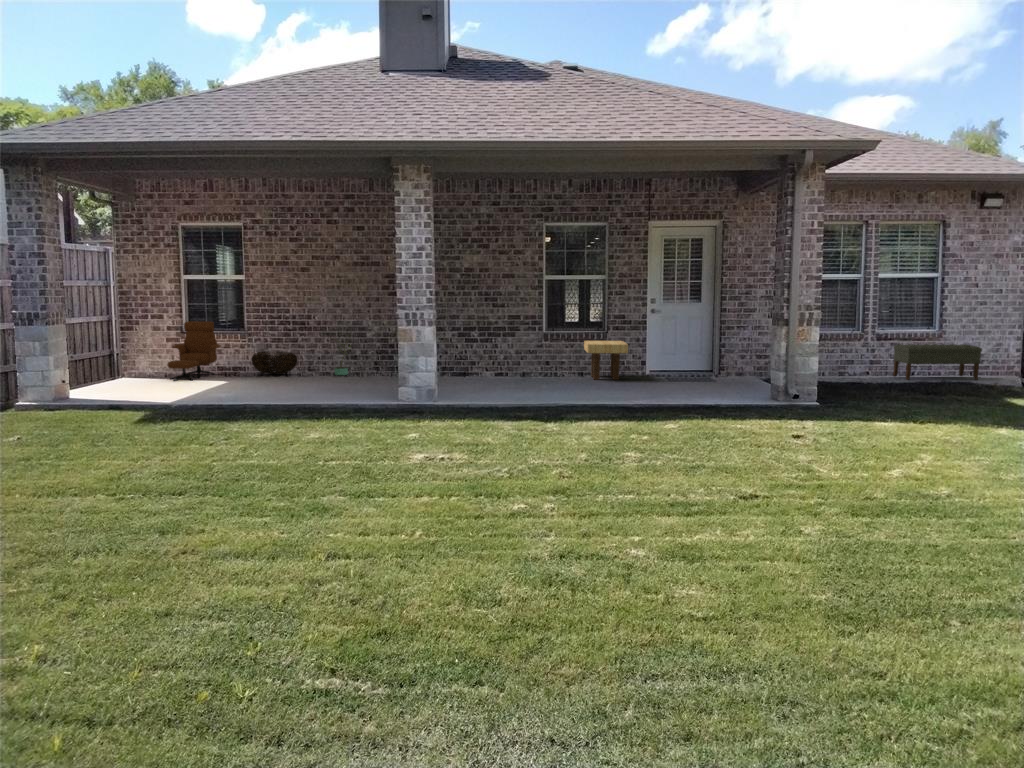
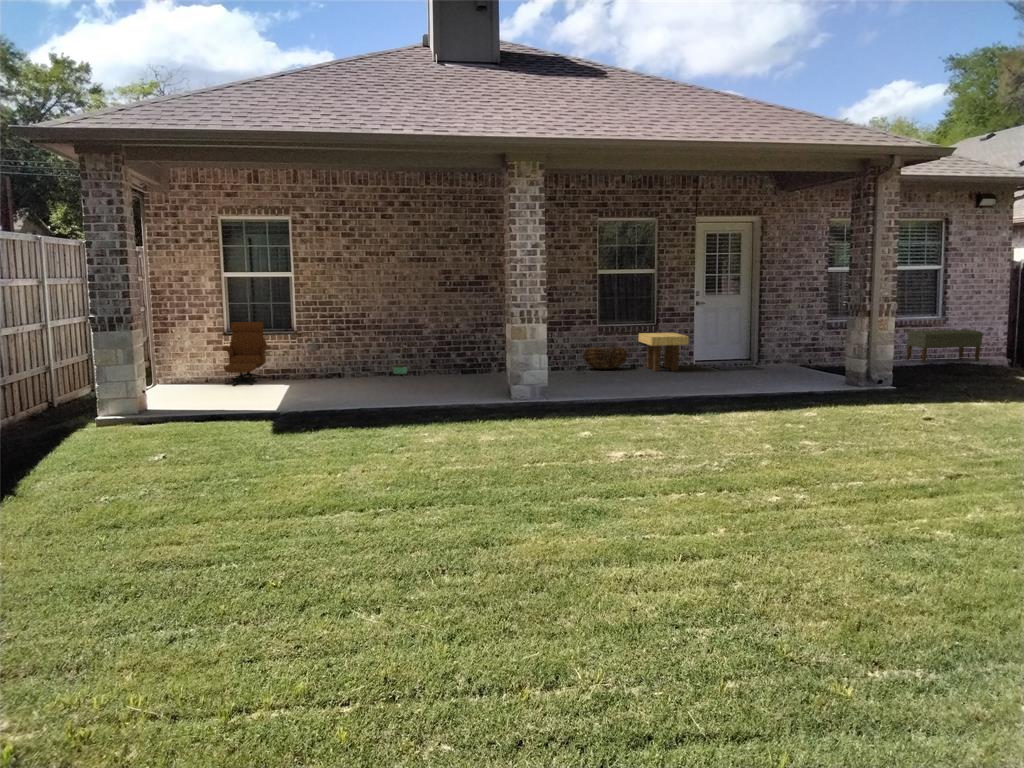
basket: present [251,351,298,375] -> present [583,346,627,370]

